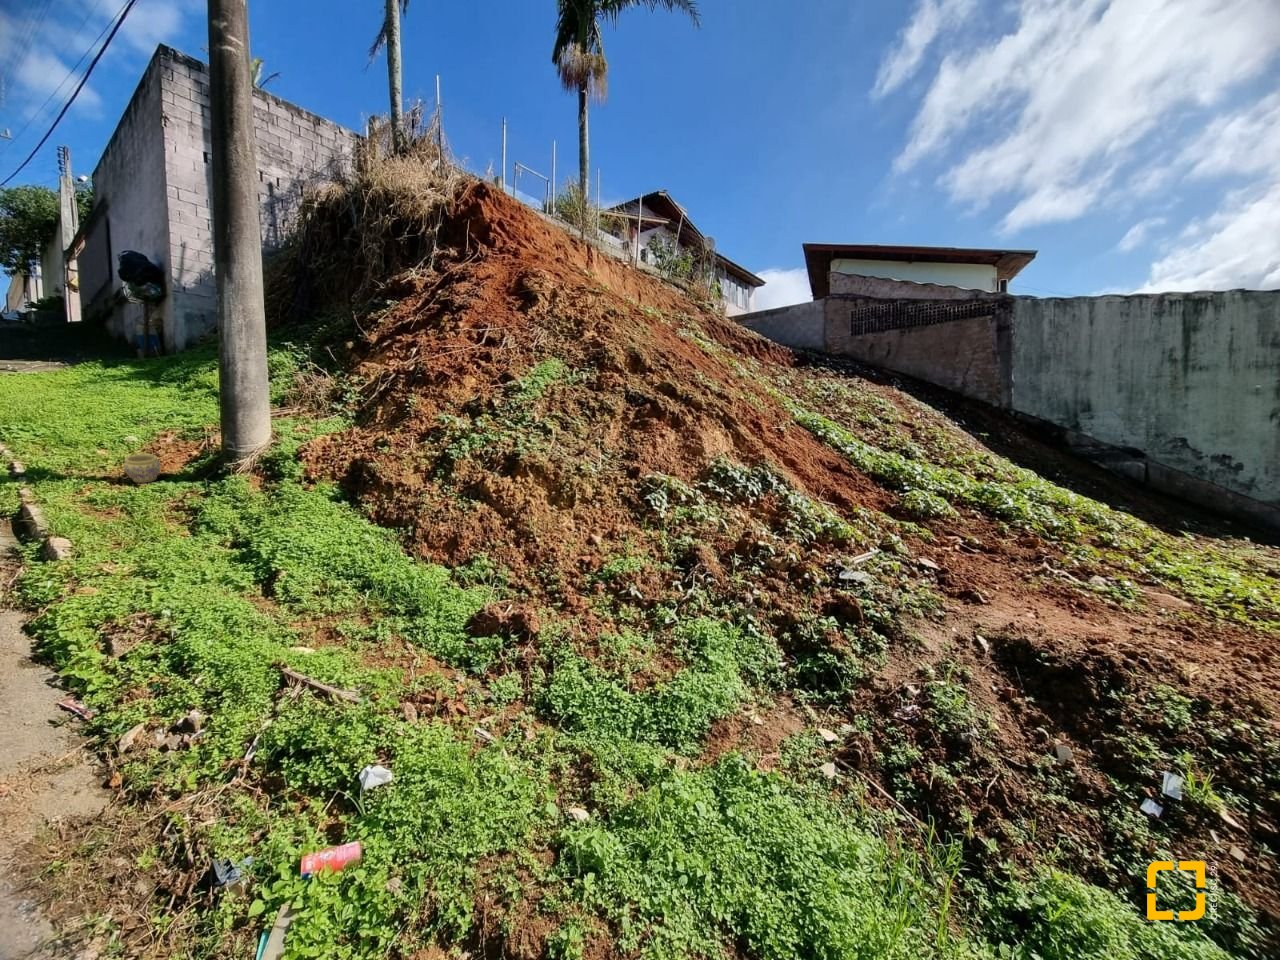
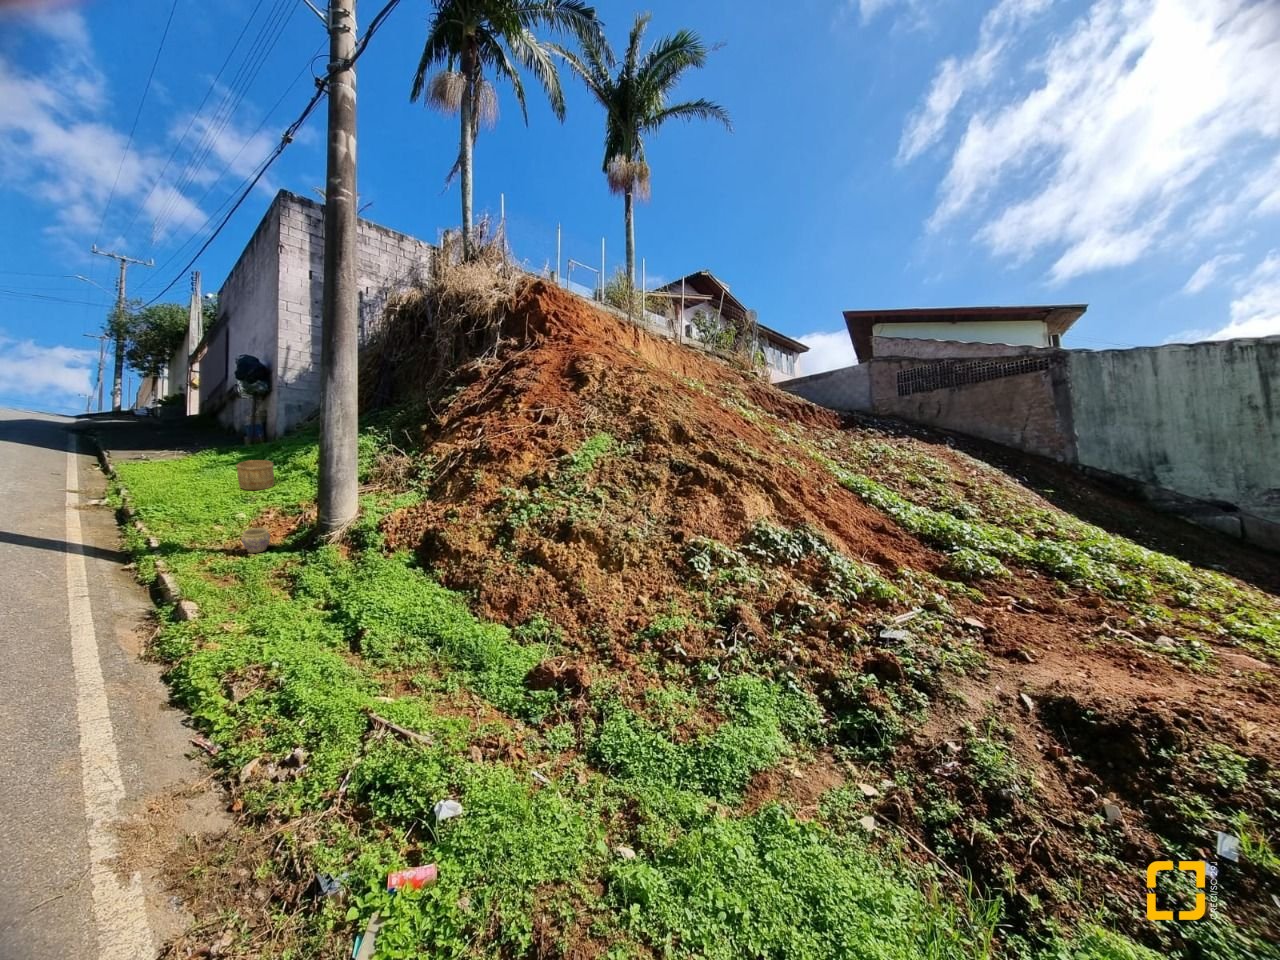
wooden bucket: none [116,375,167,410] -> present [236,460,274,490]

